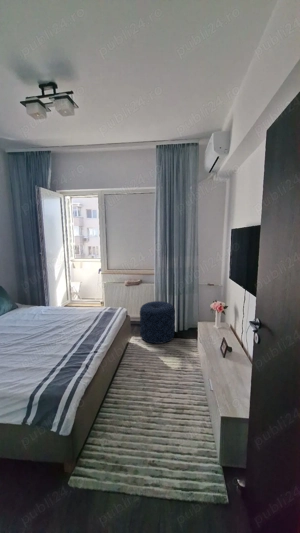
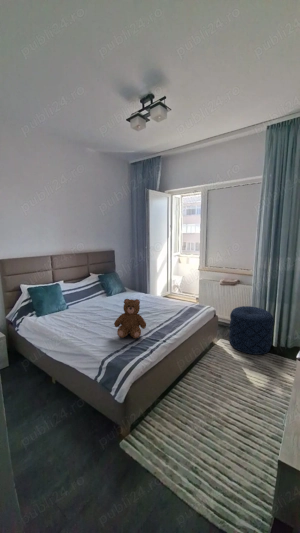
teddy bear: none [29,313,71,362] -> present [114,299,146,338]

